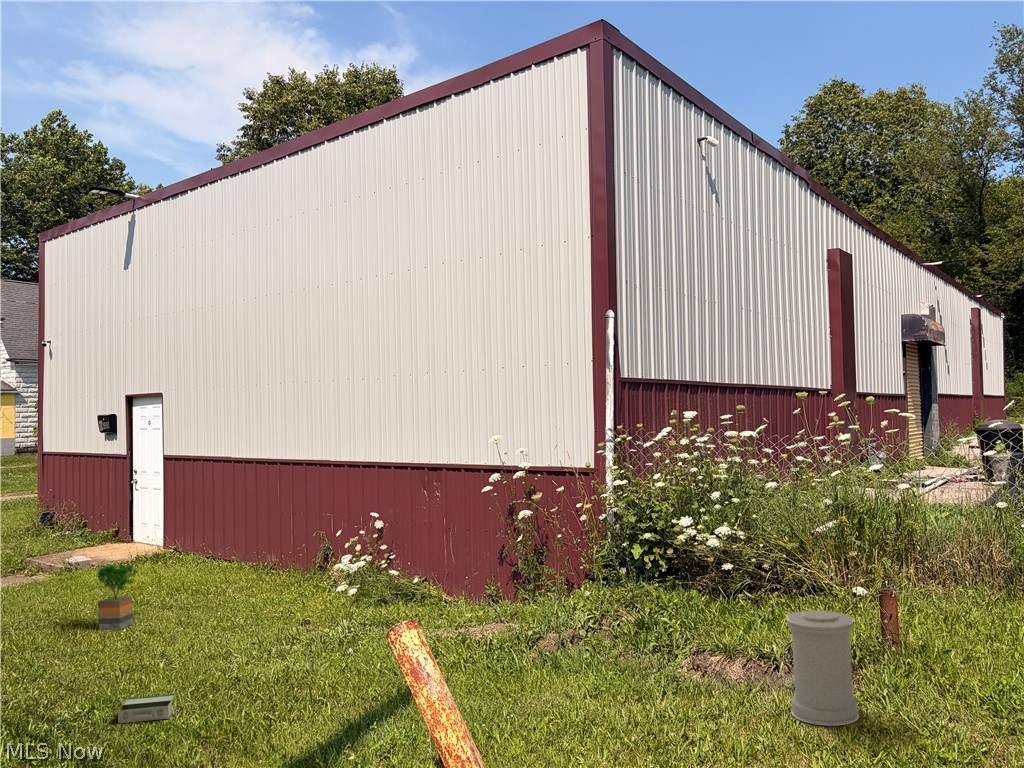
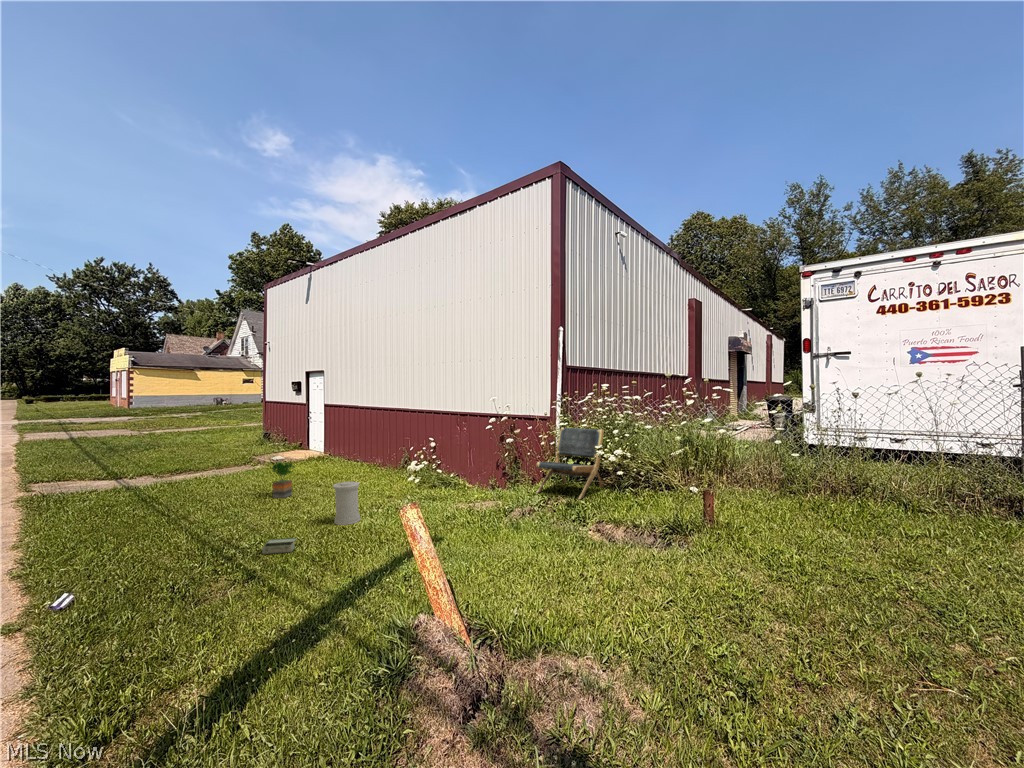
lounge chair: none [580,489,700,615] -> present [536,427,604,499]
trash can: present [786,610,859,726] -> present [333,482,360,525]

